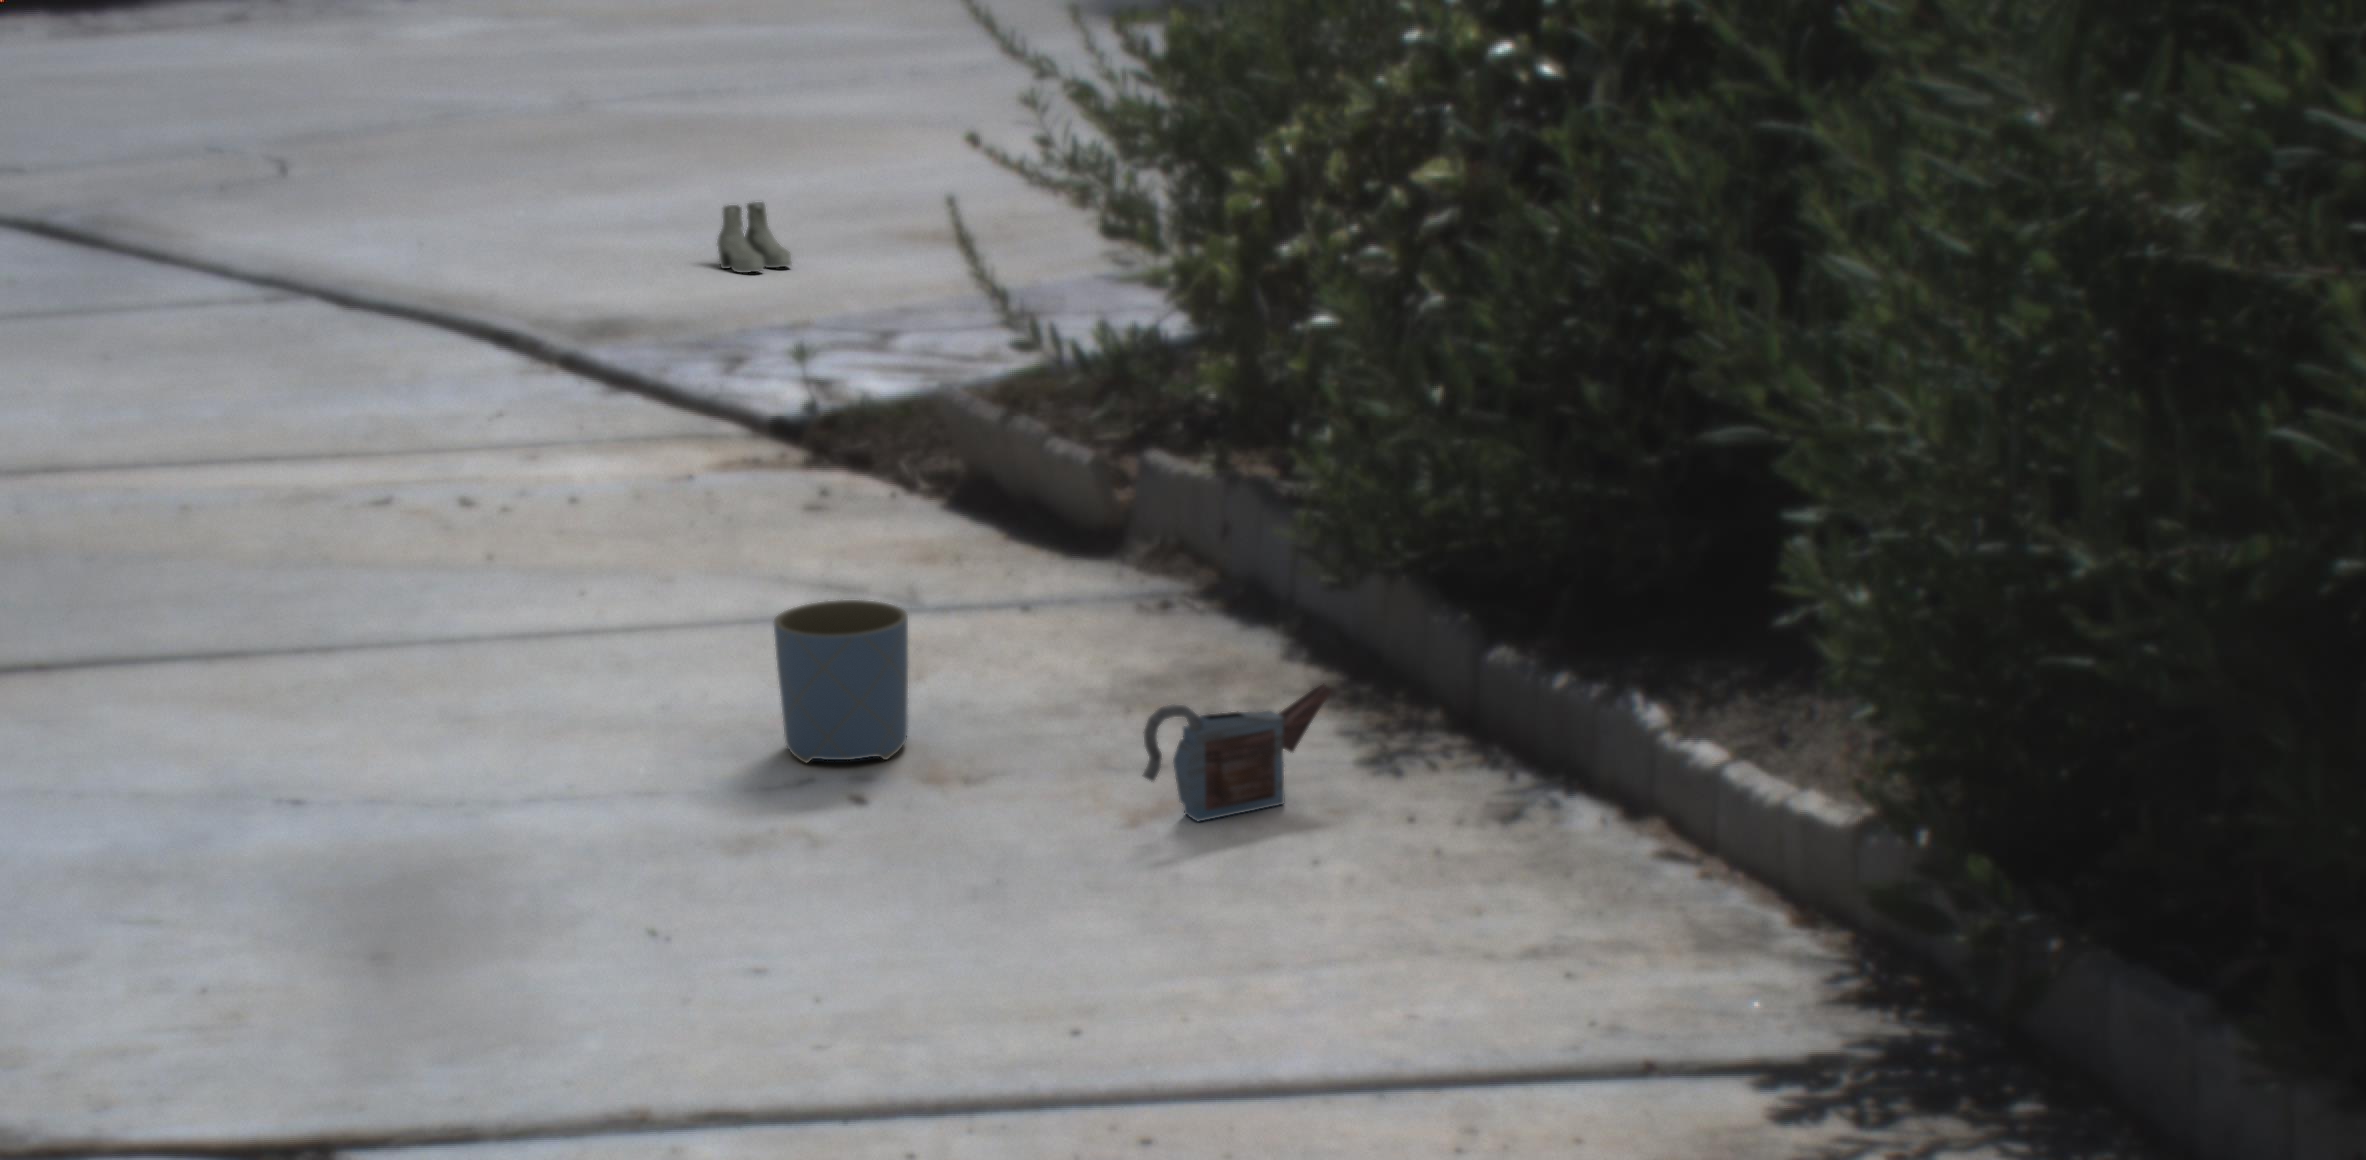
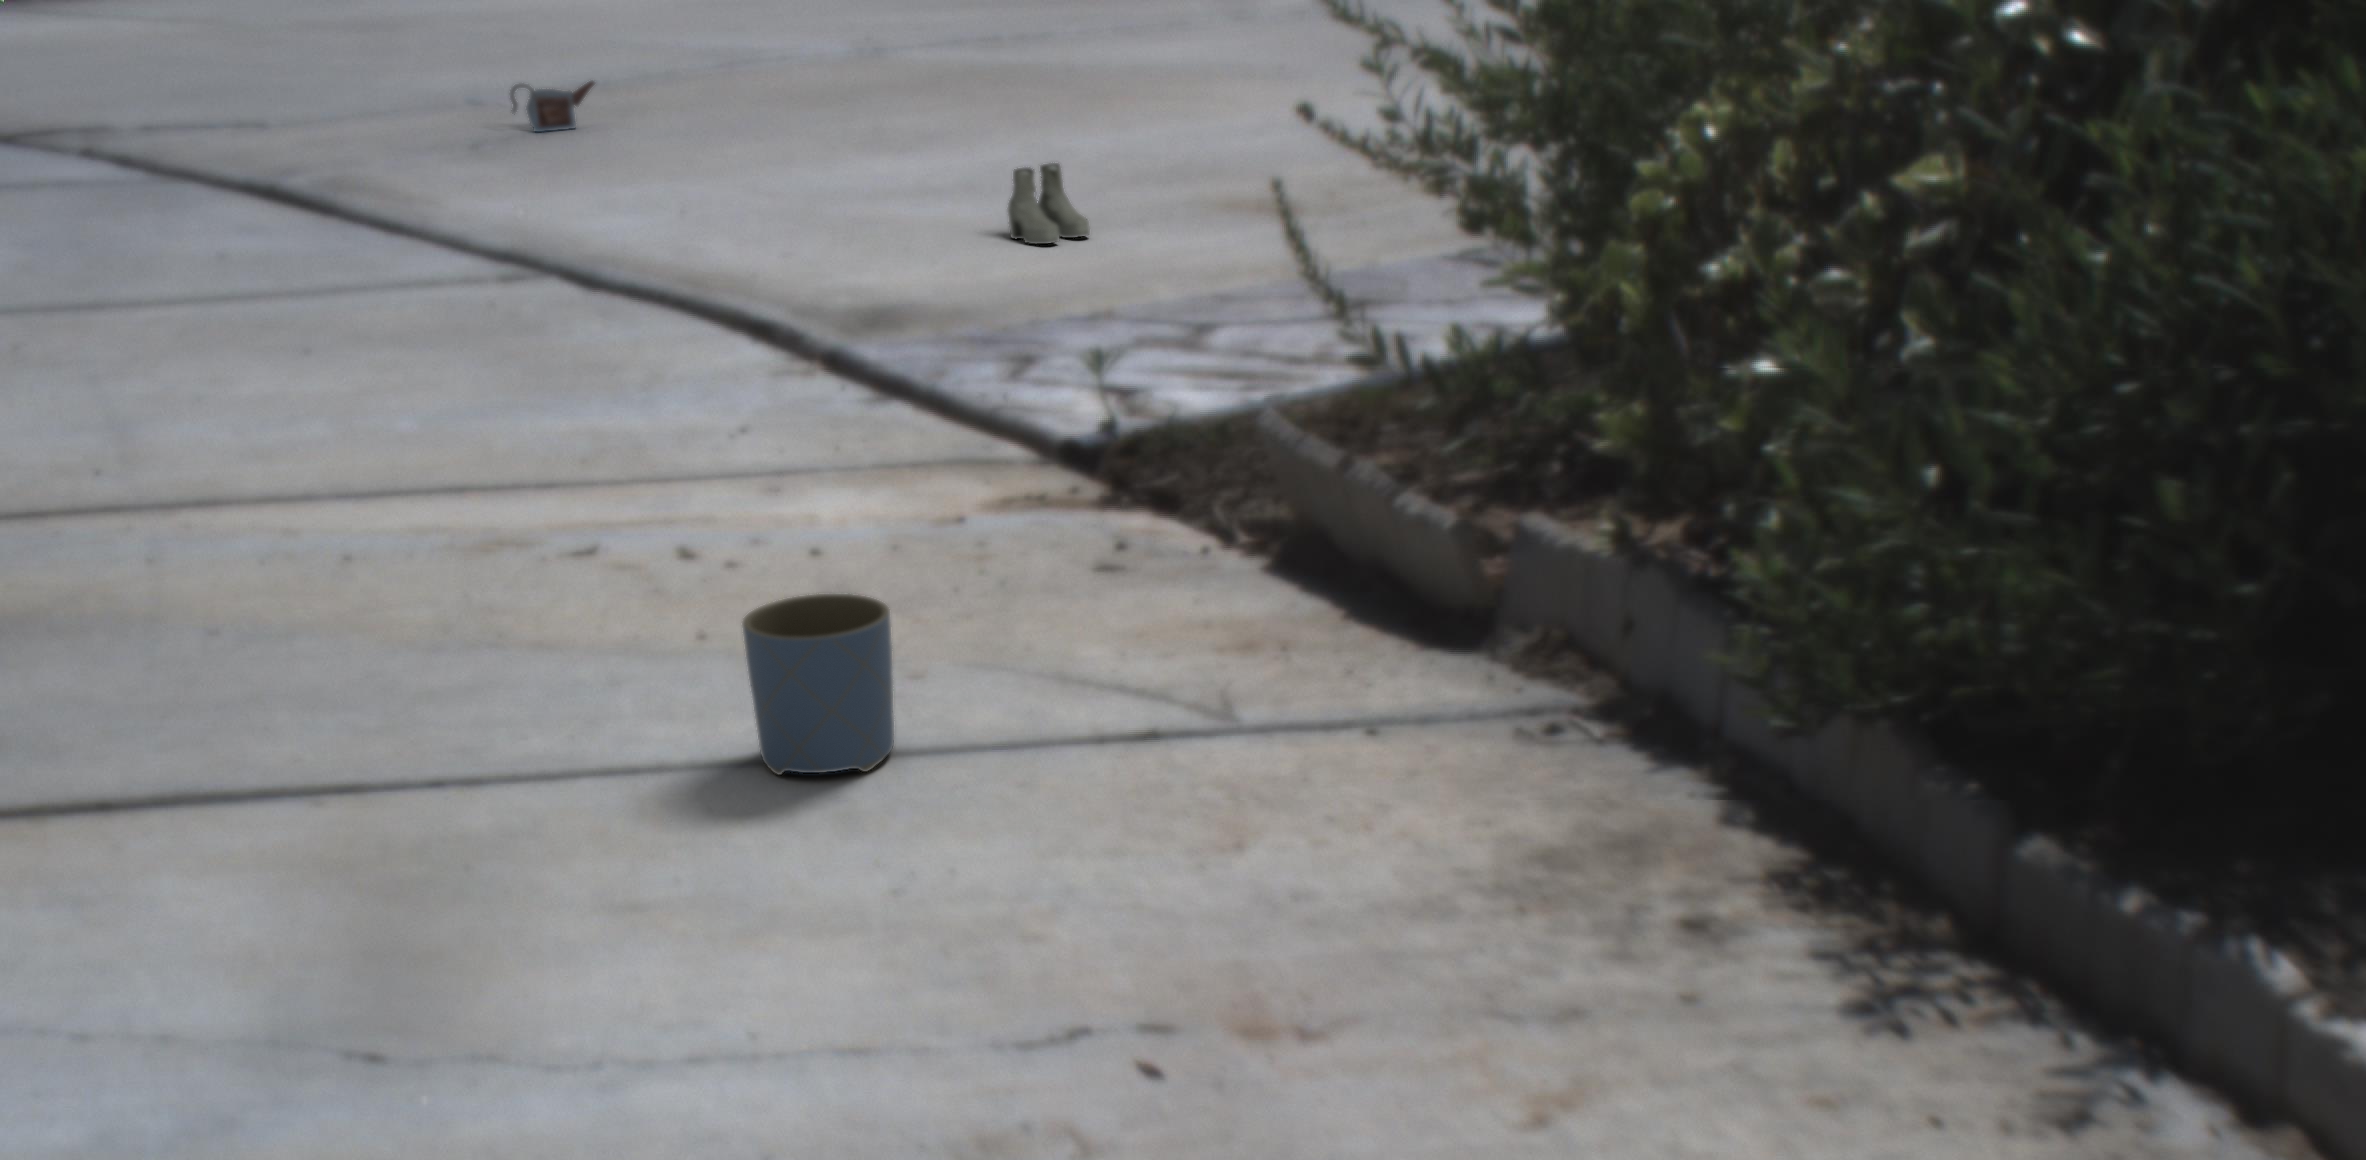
planter: present [774,600,908,763] -> present [742,594,894,775]
watering can: present [1143,683,1332,822] -> present [510,81,594,132]

